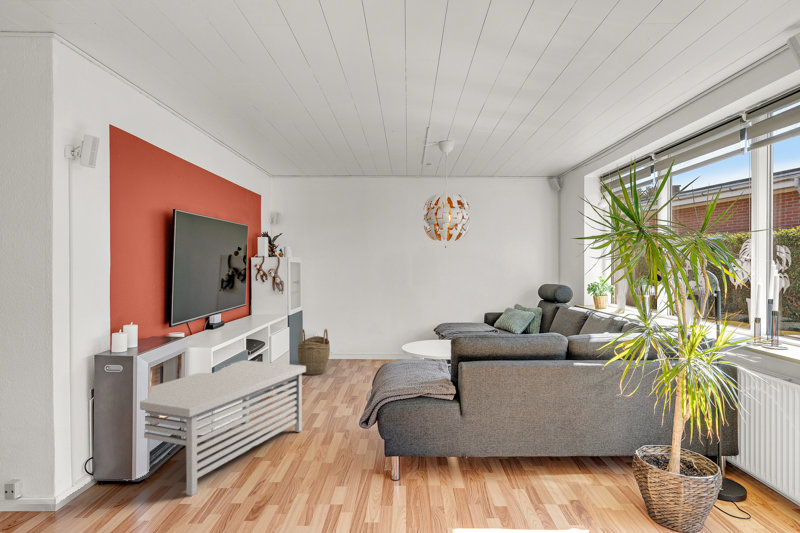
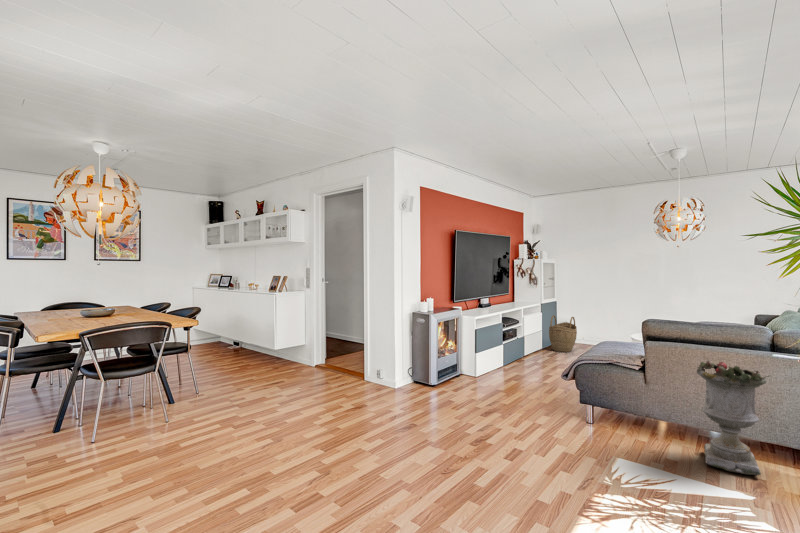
storage bench: present [140,360,306,496] -> none [420,329,539,399]
planter: none [520,378,592,509] -> present [697,360,769,475]

